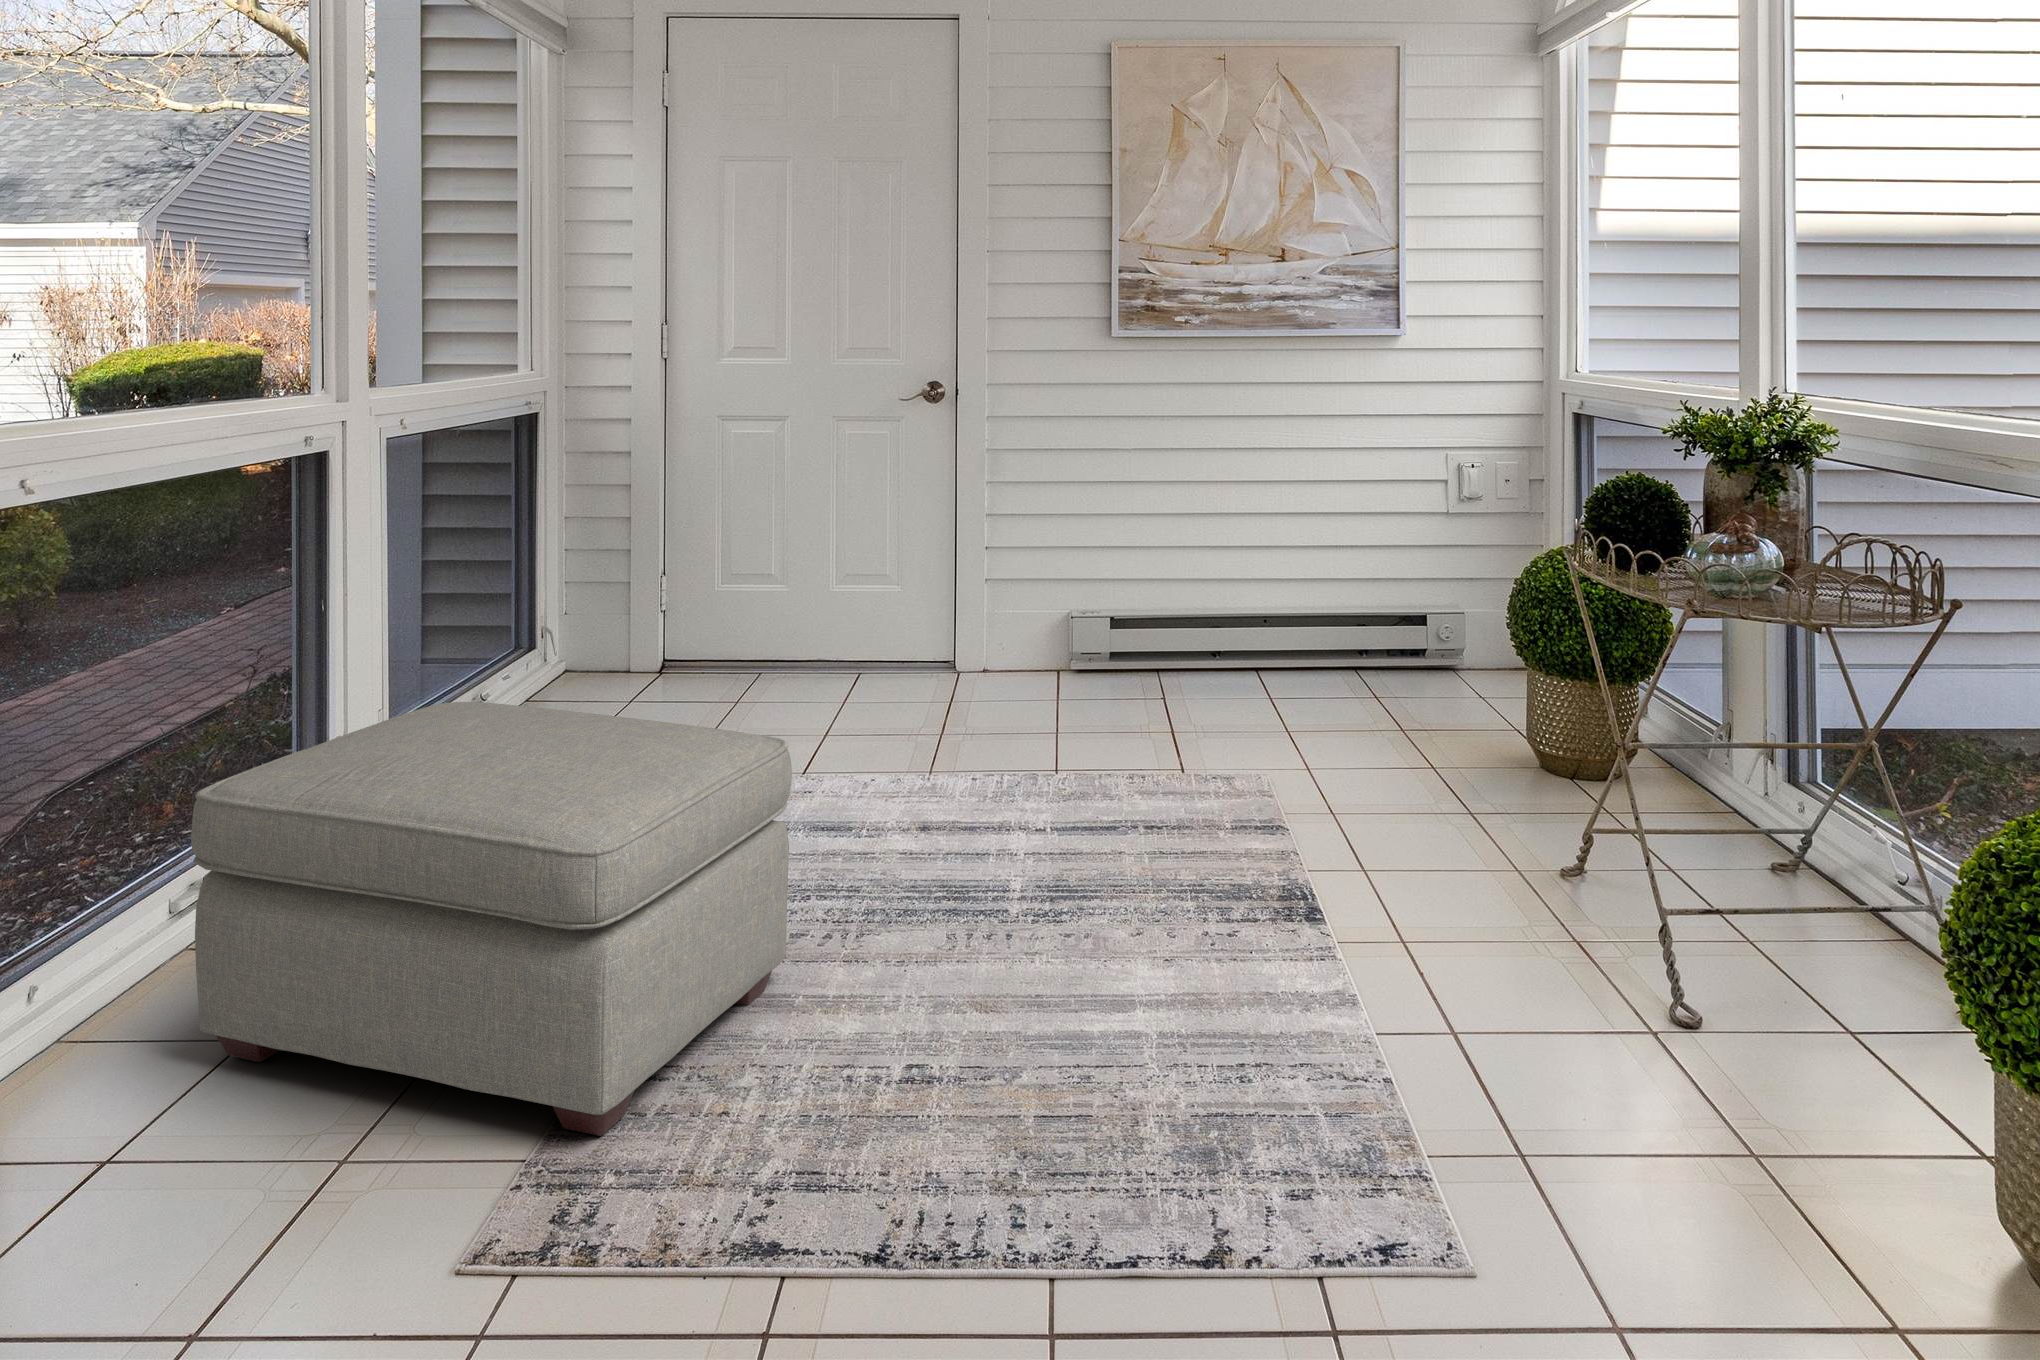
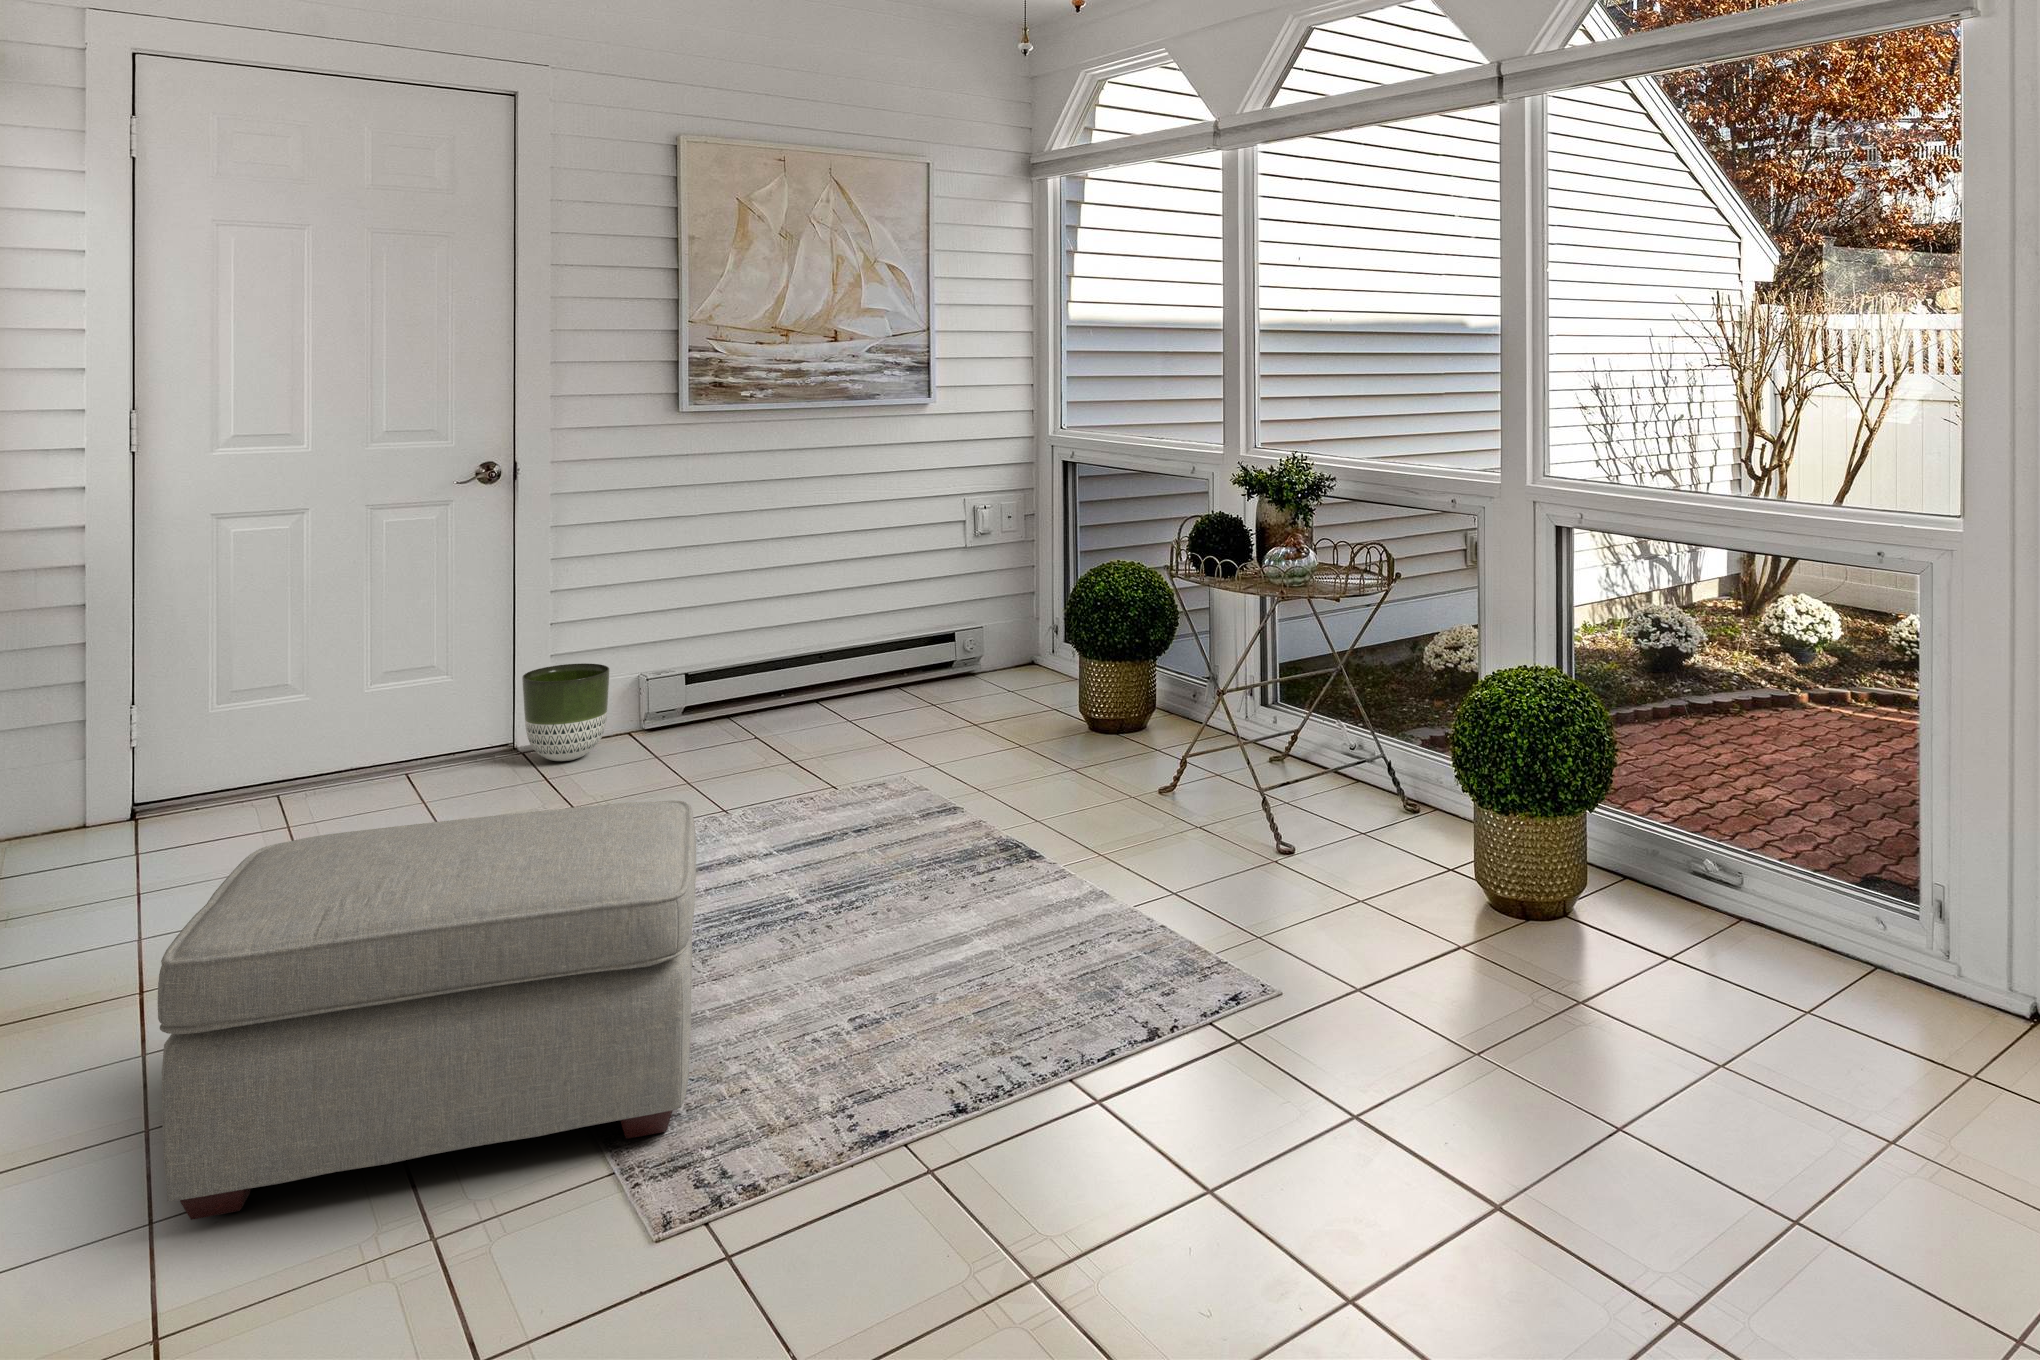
planter: none [945,587,1025,684] -> present [522,663,609,761]

